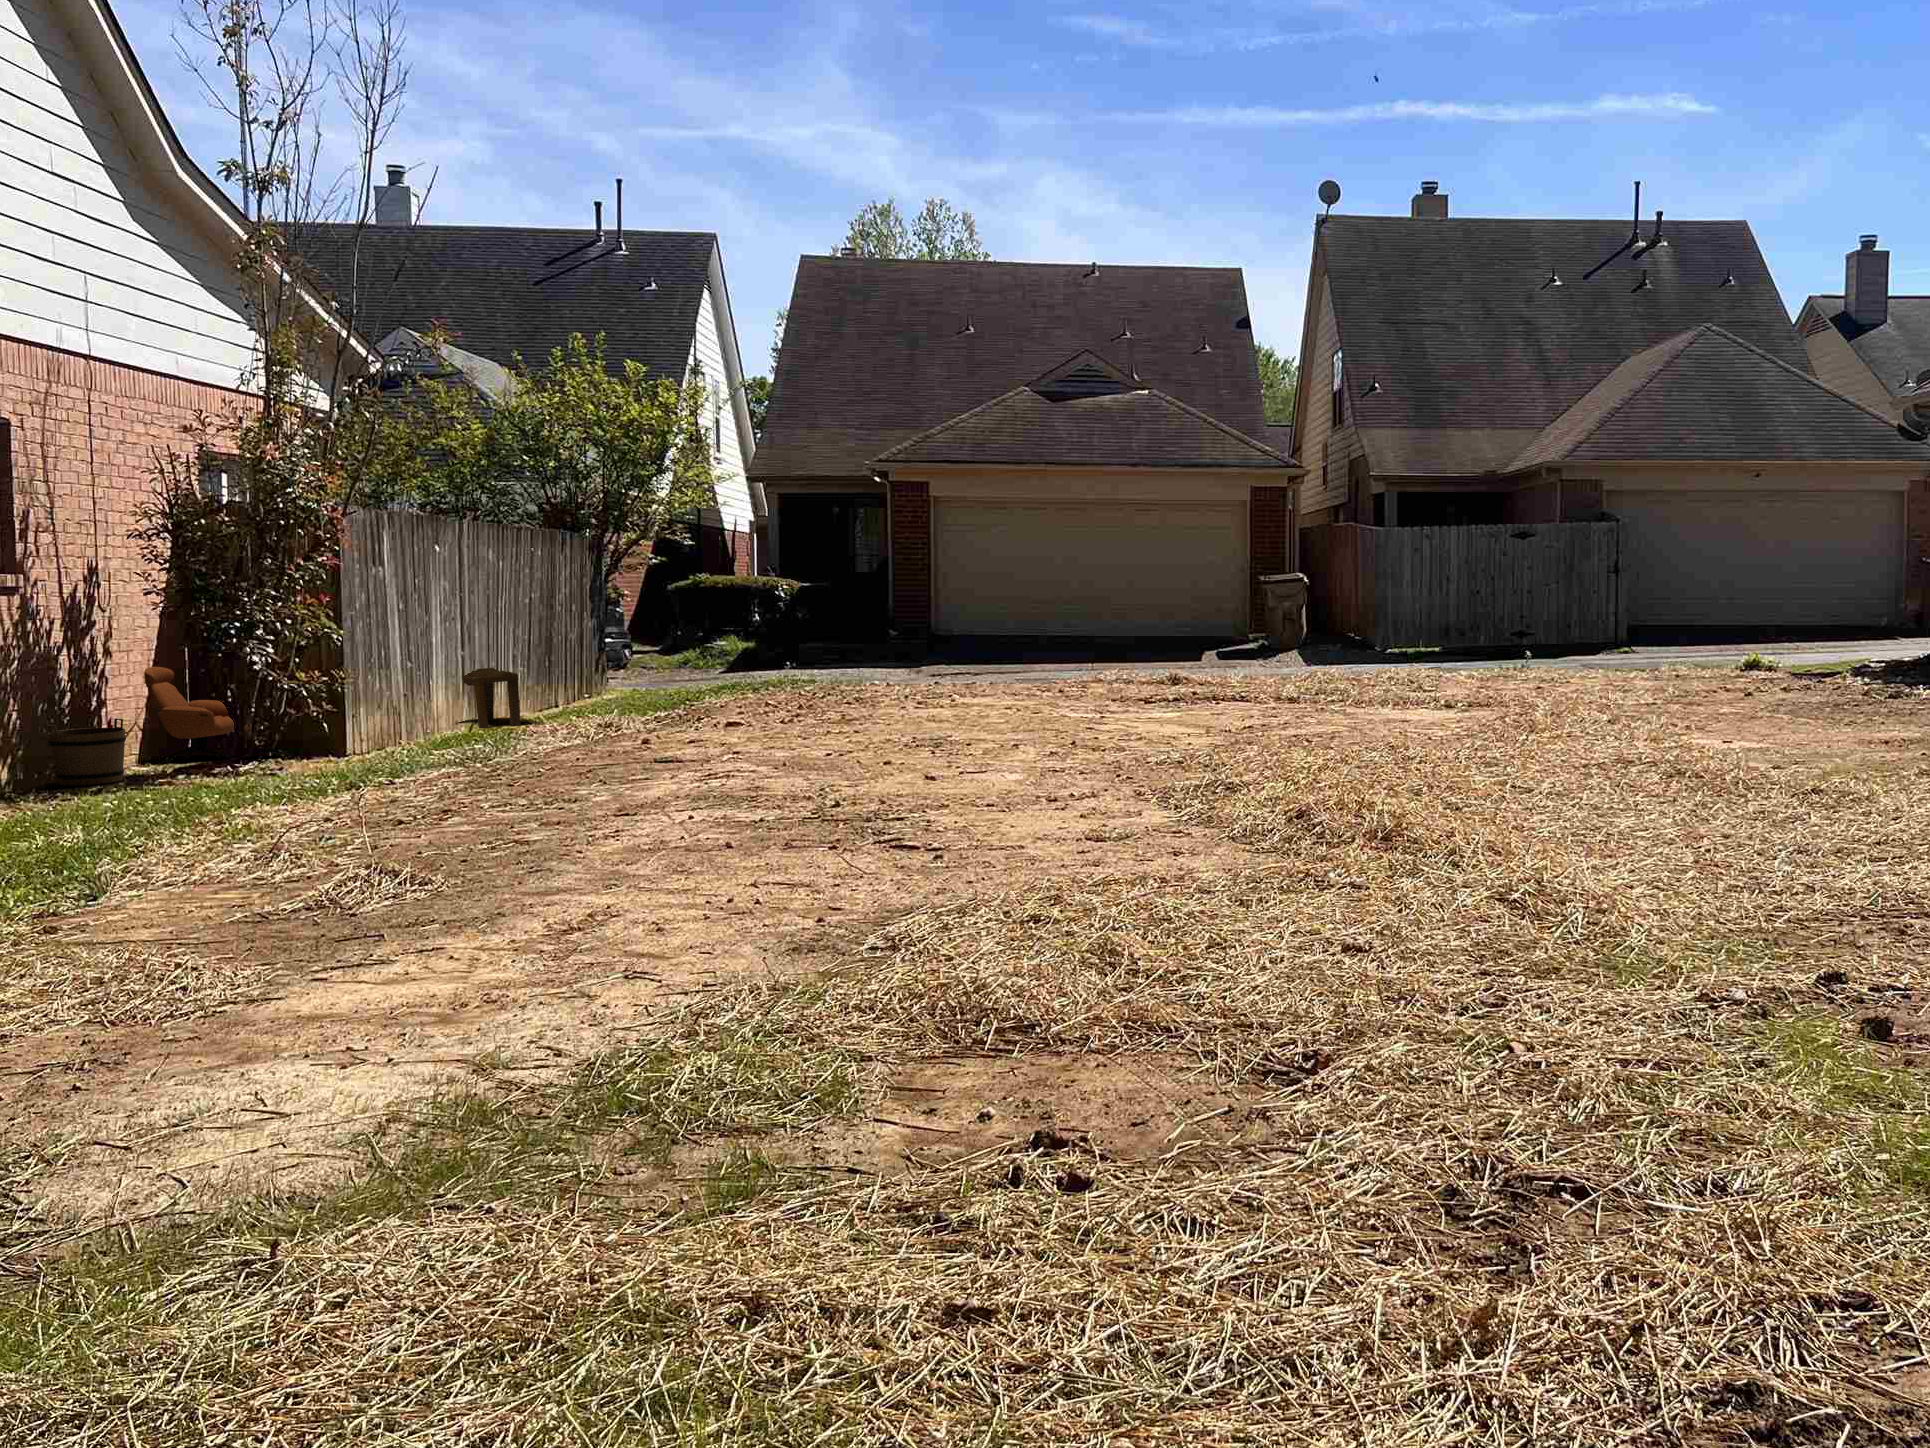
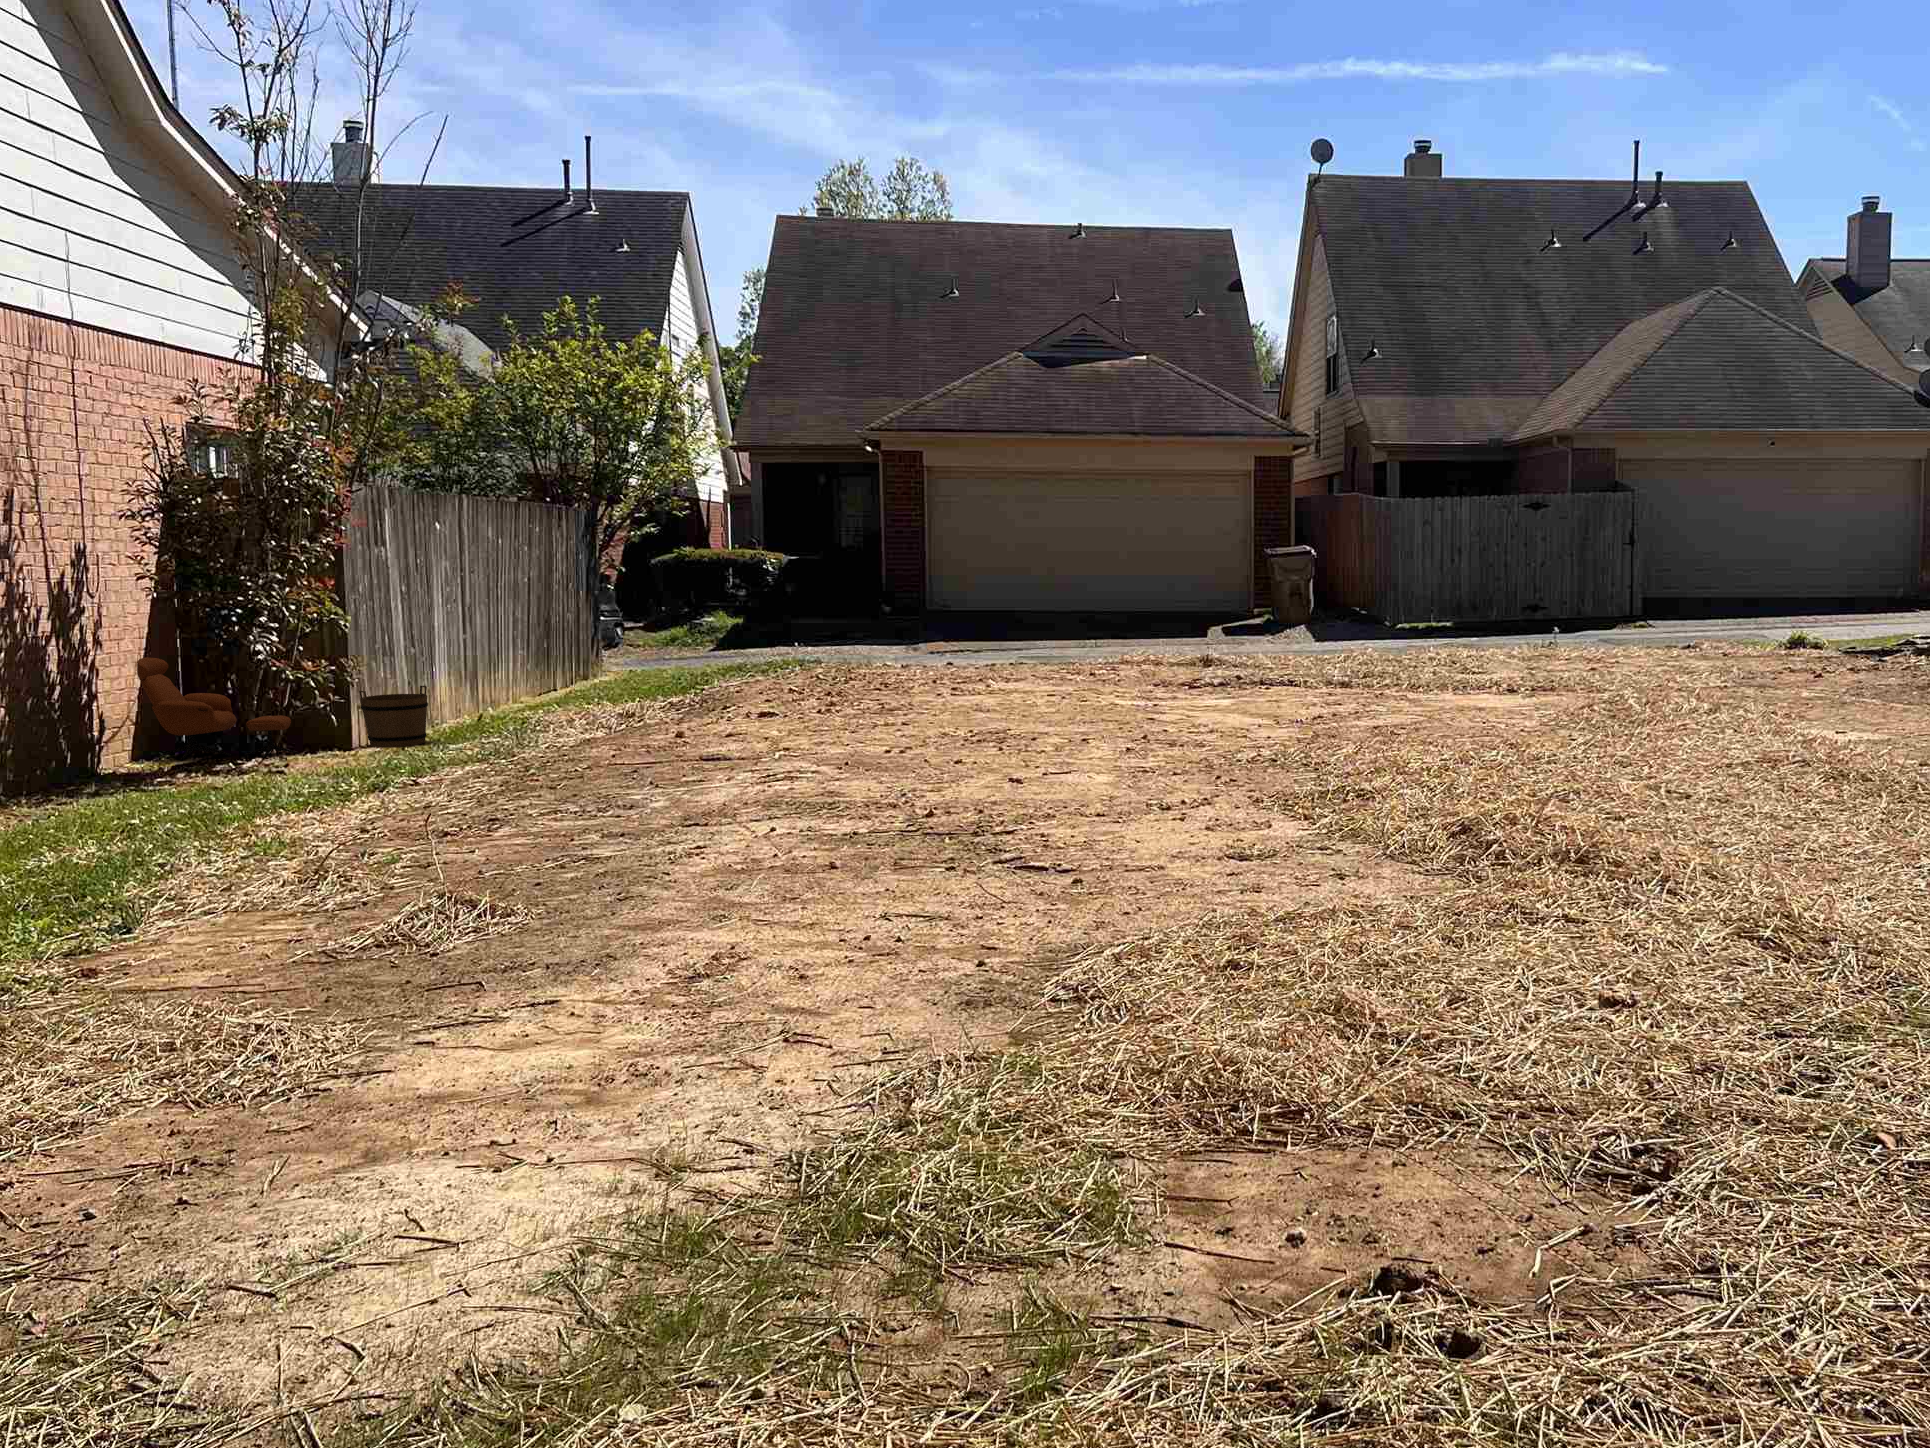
bench: present [463,668,520,729] -> none [454,655,534,721]
bucket: present [48,719,126,785] -> present [359,686,428,747]

